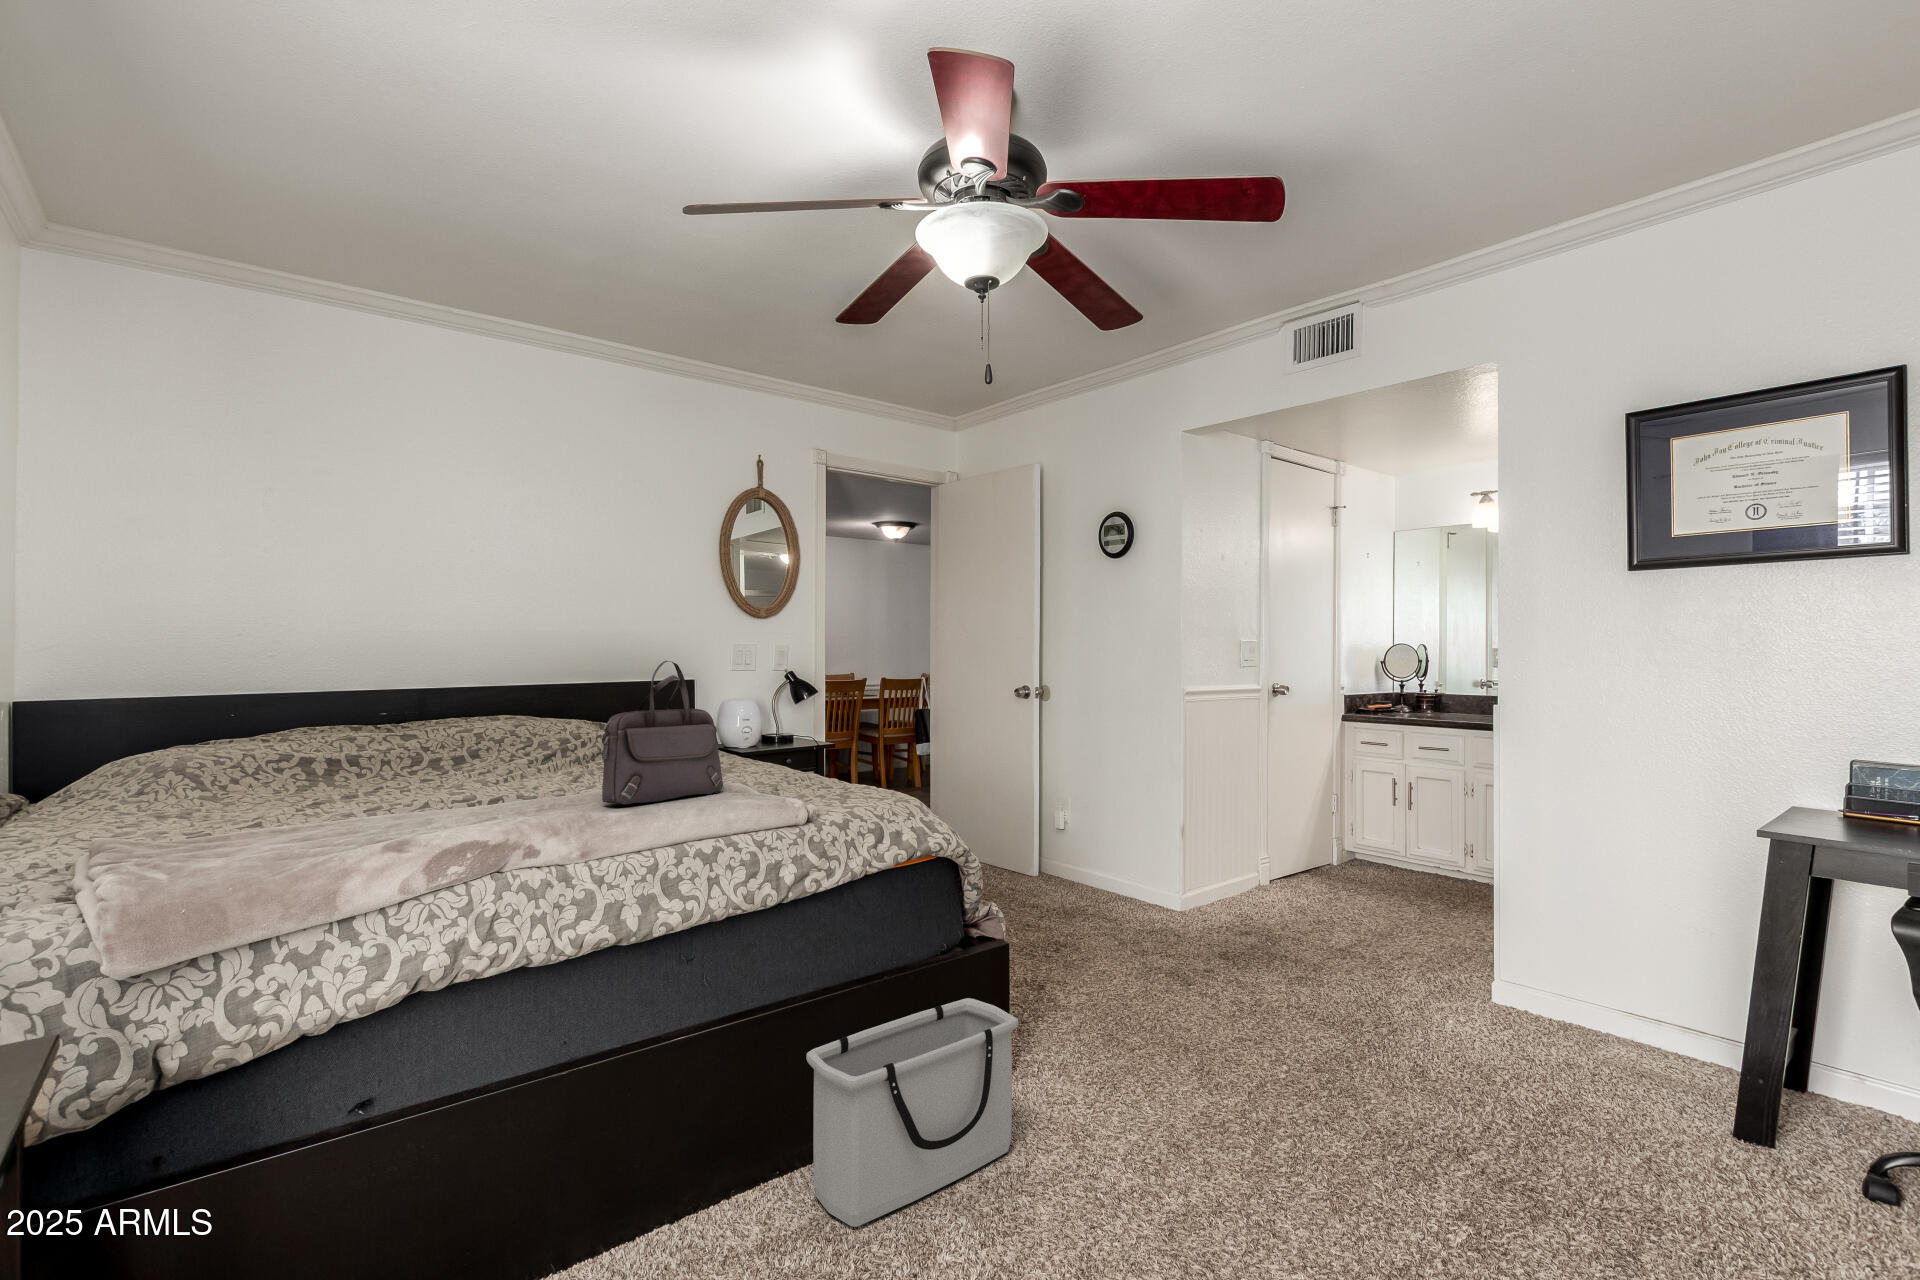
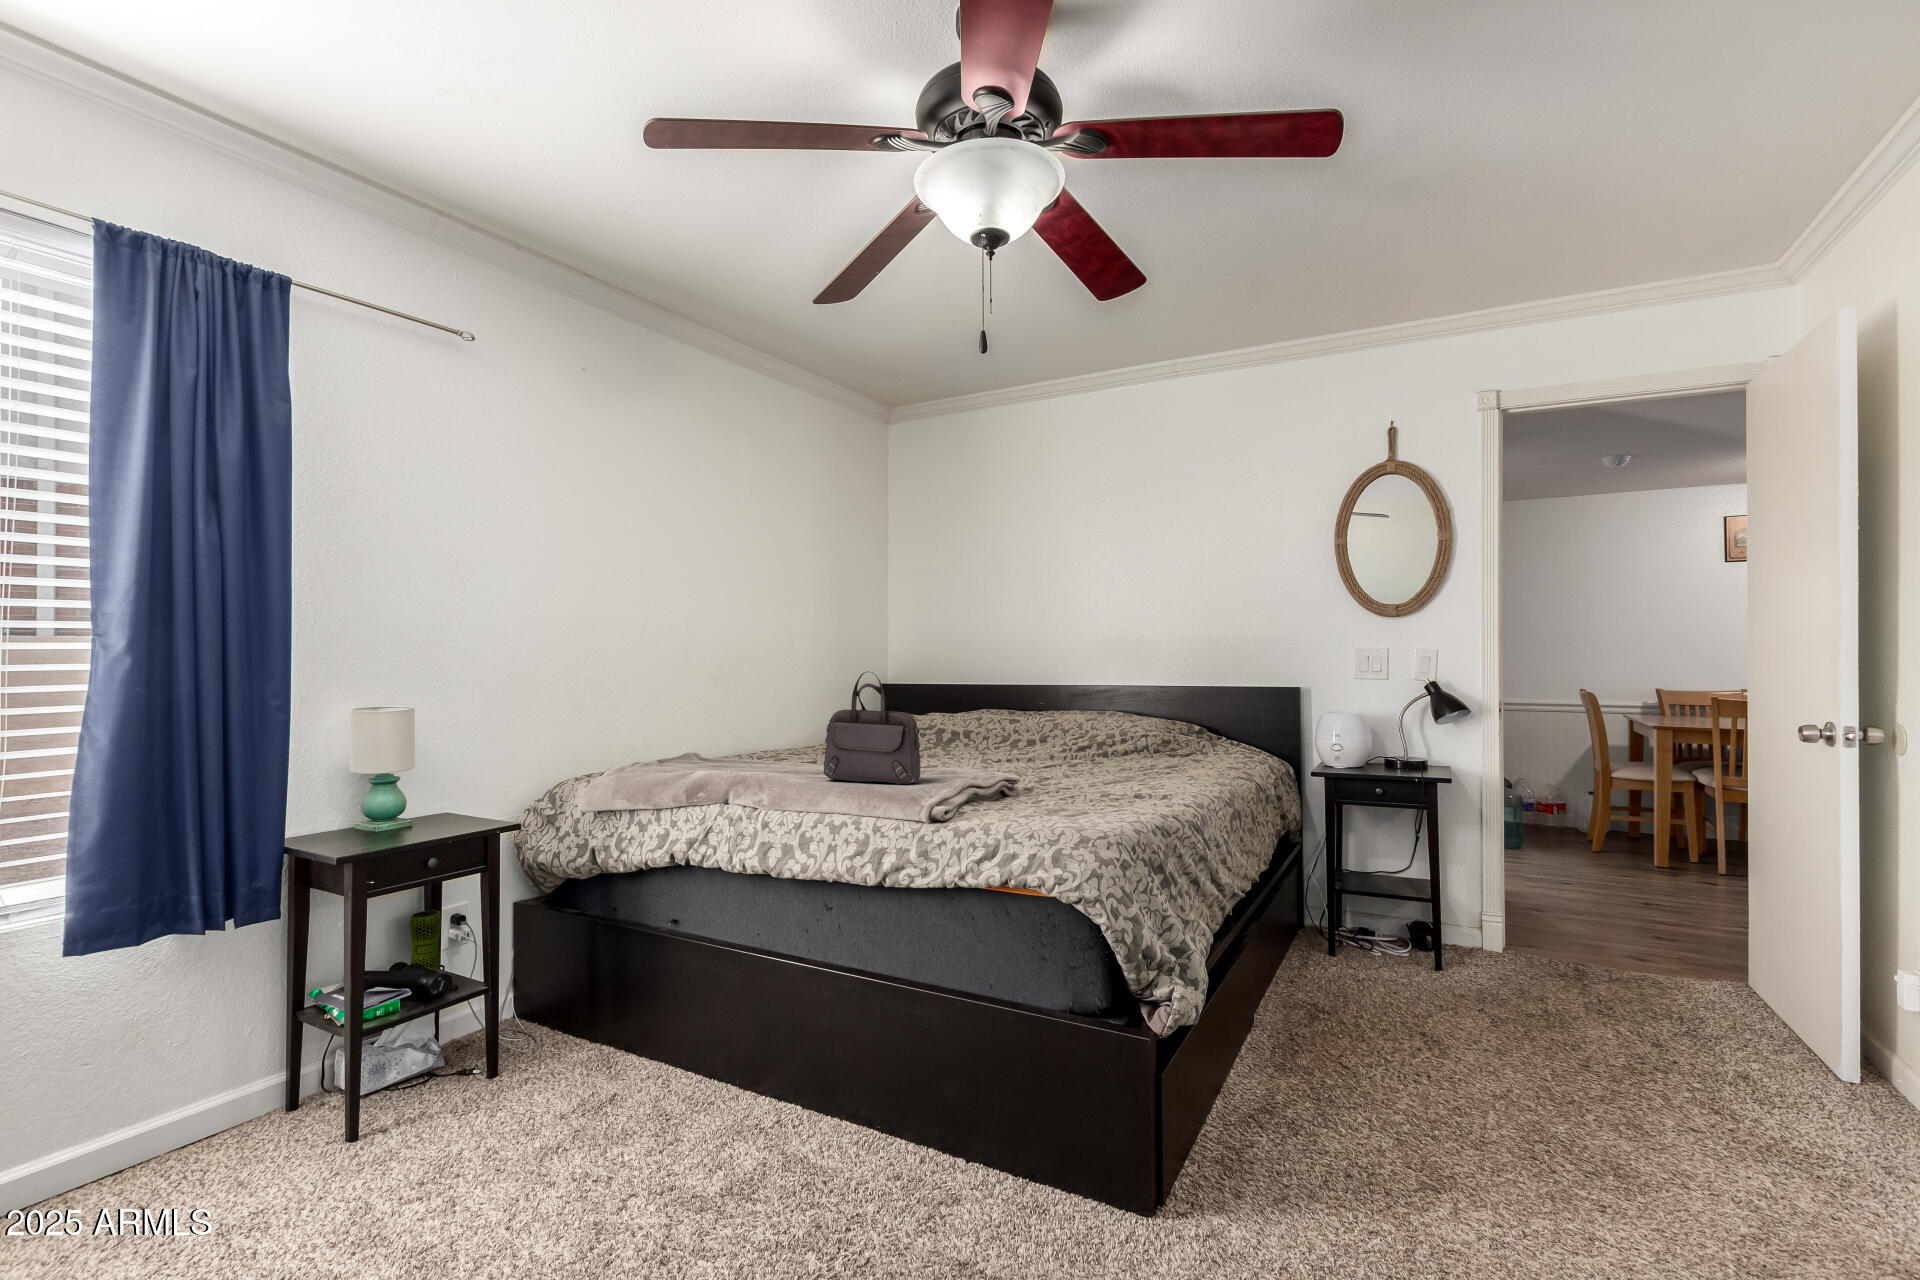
storage bin: present [806,998,1018,1227] -> none [823,1015,1039,1226]

